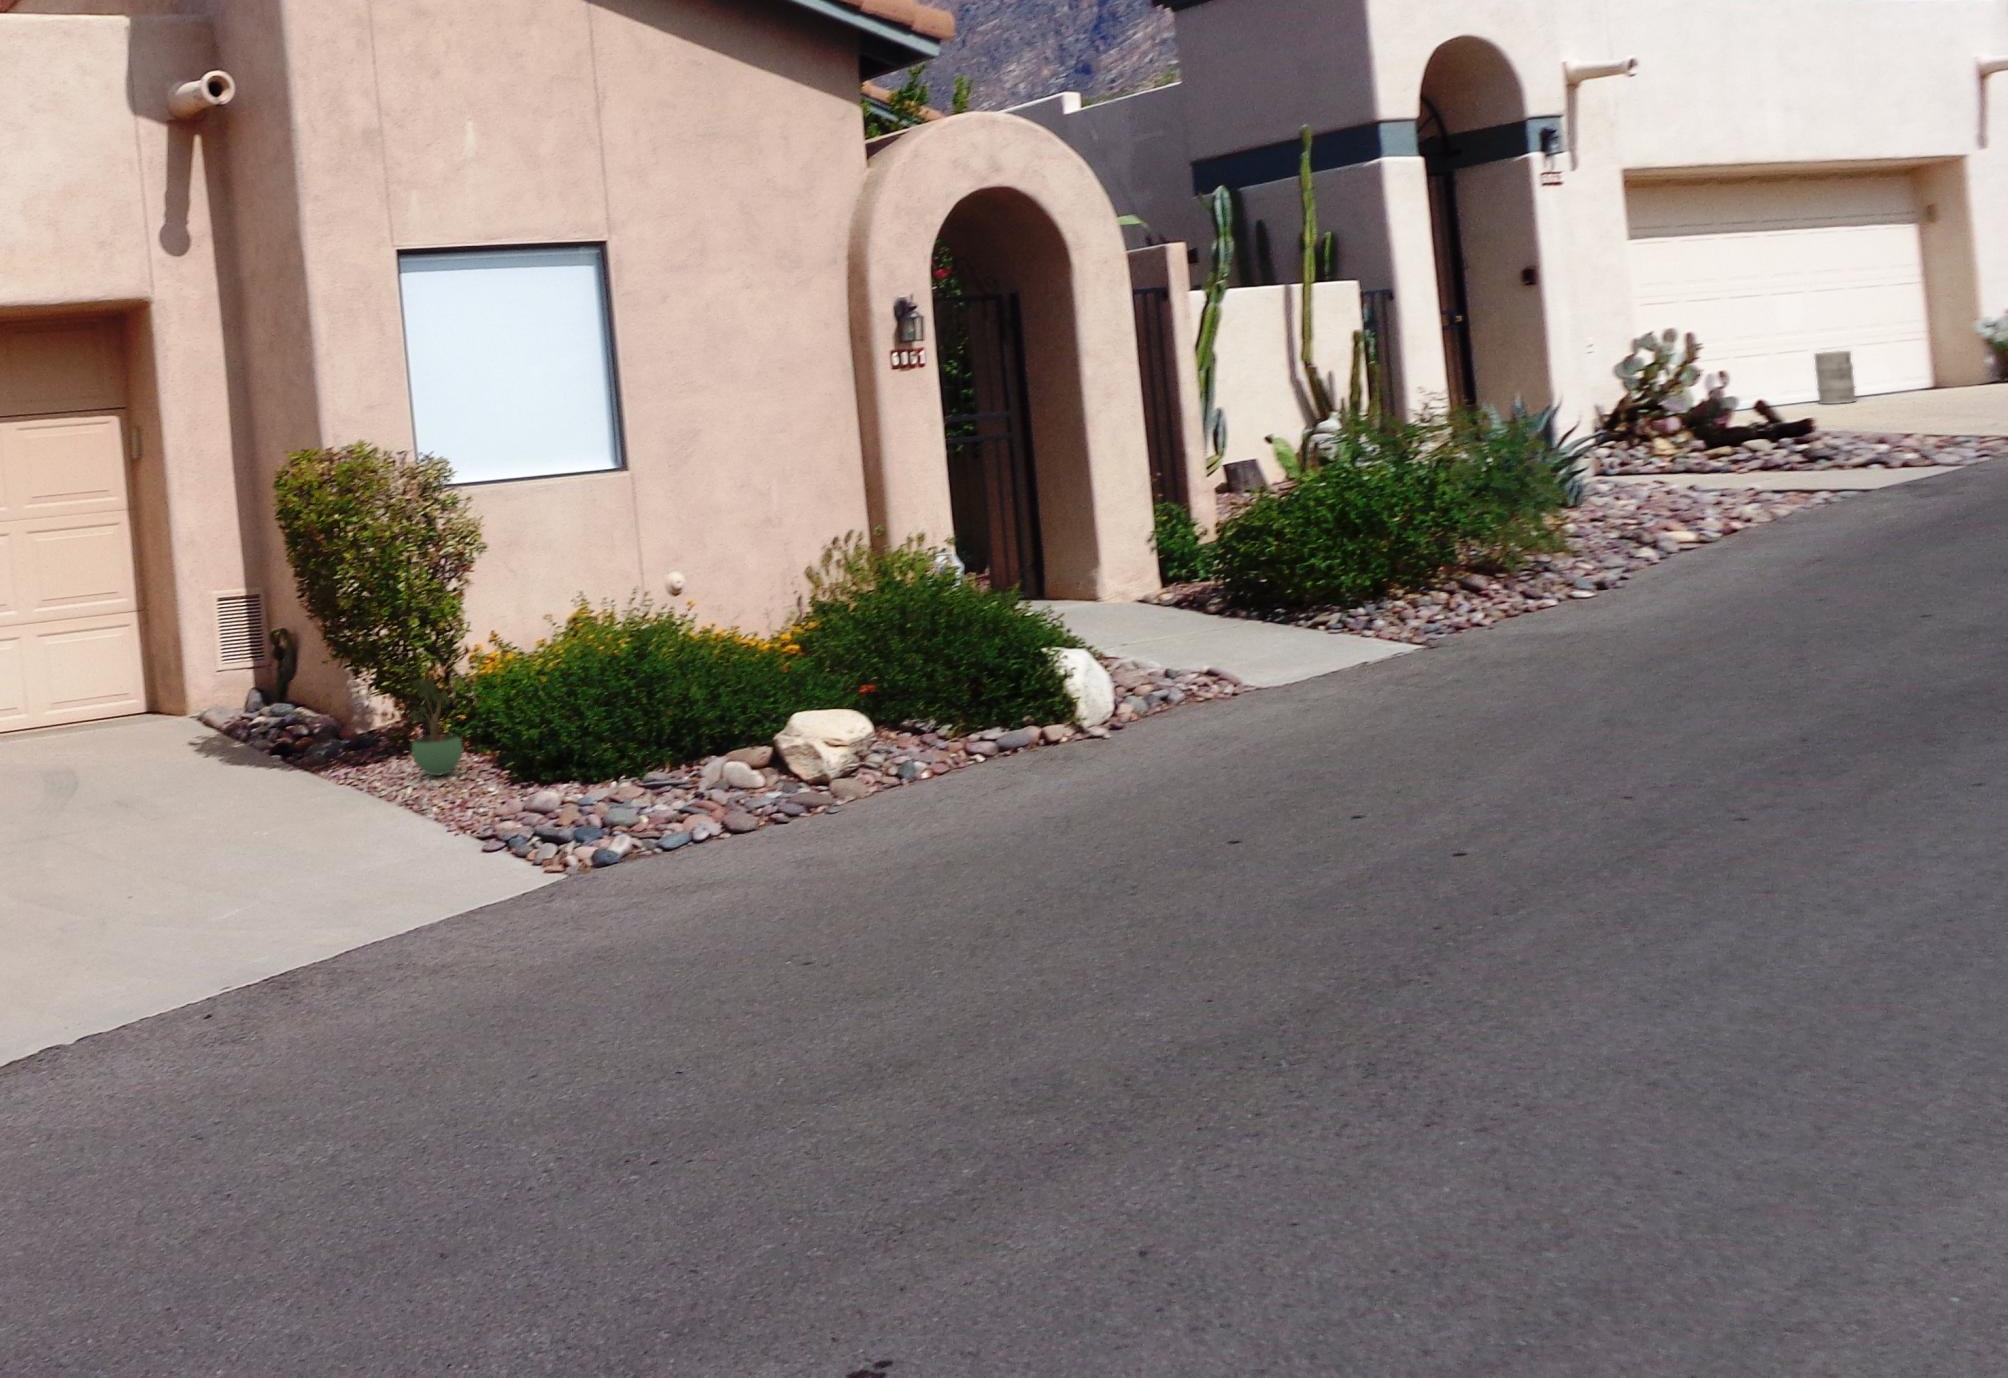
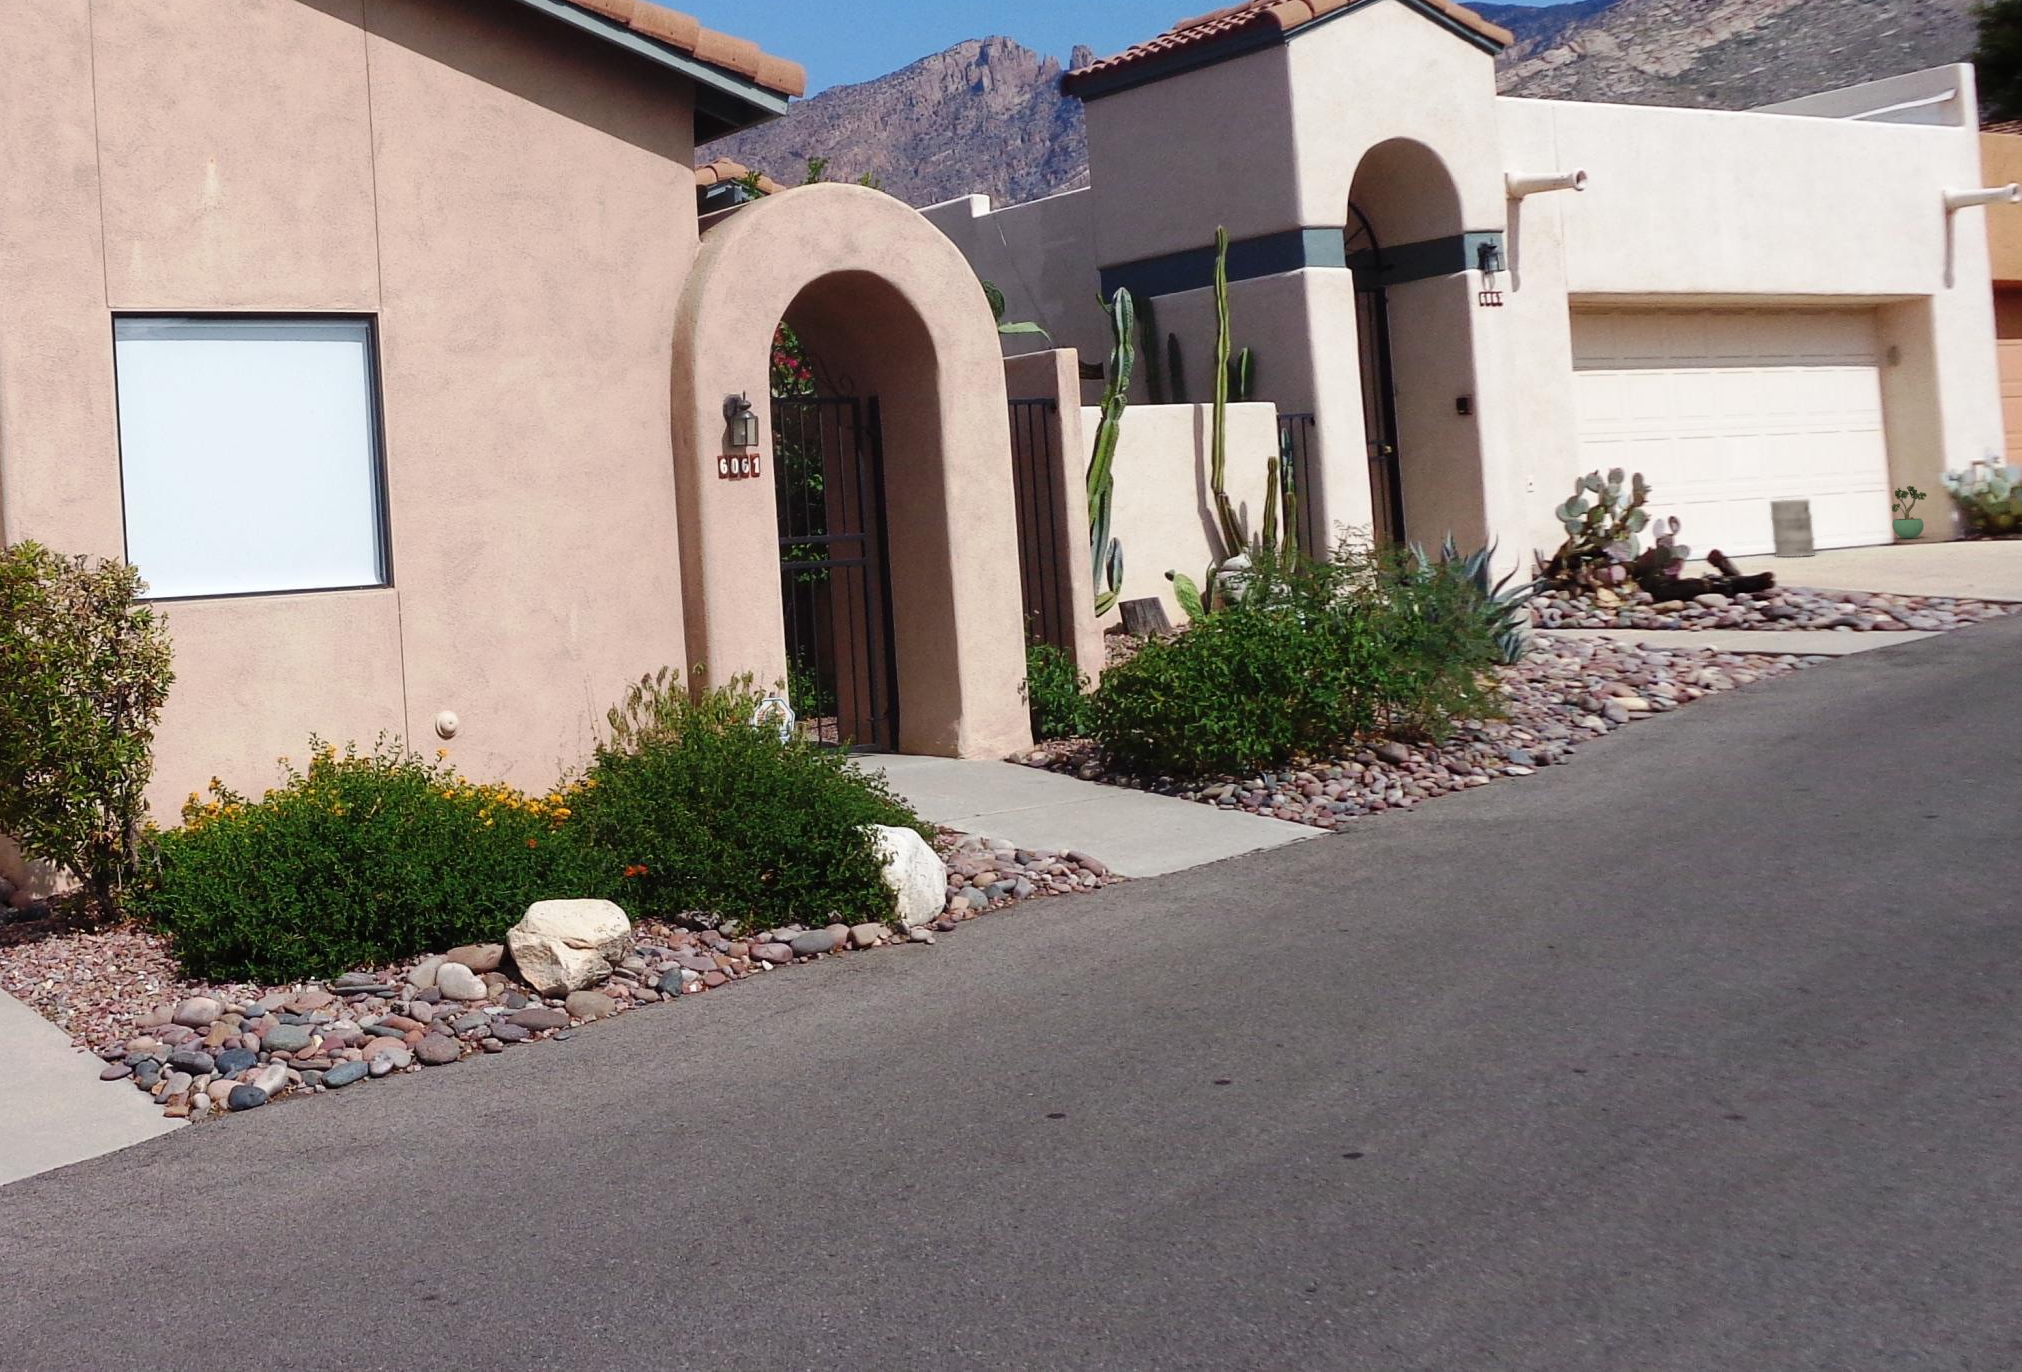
potted plant: present [411,677,462,776] -> present [1892,486,1927,539]

